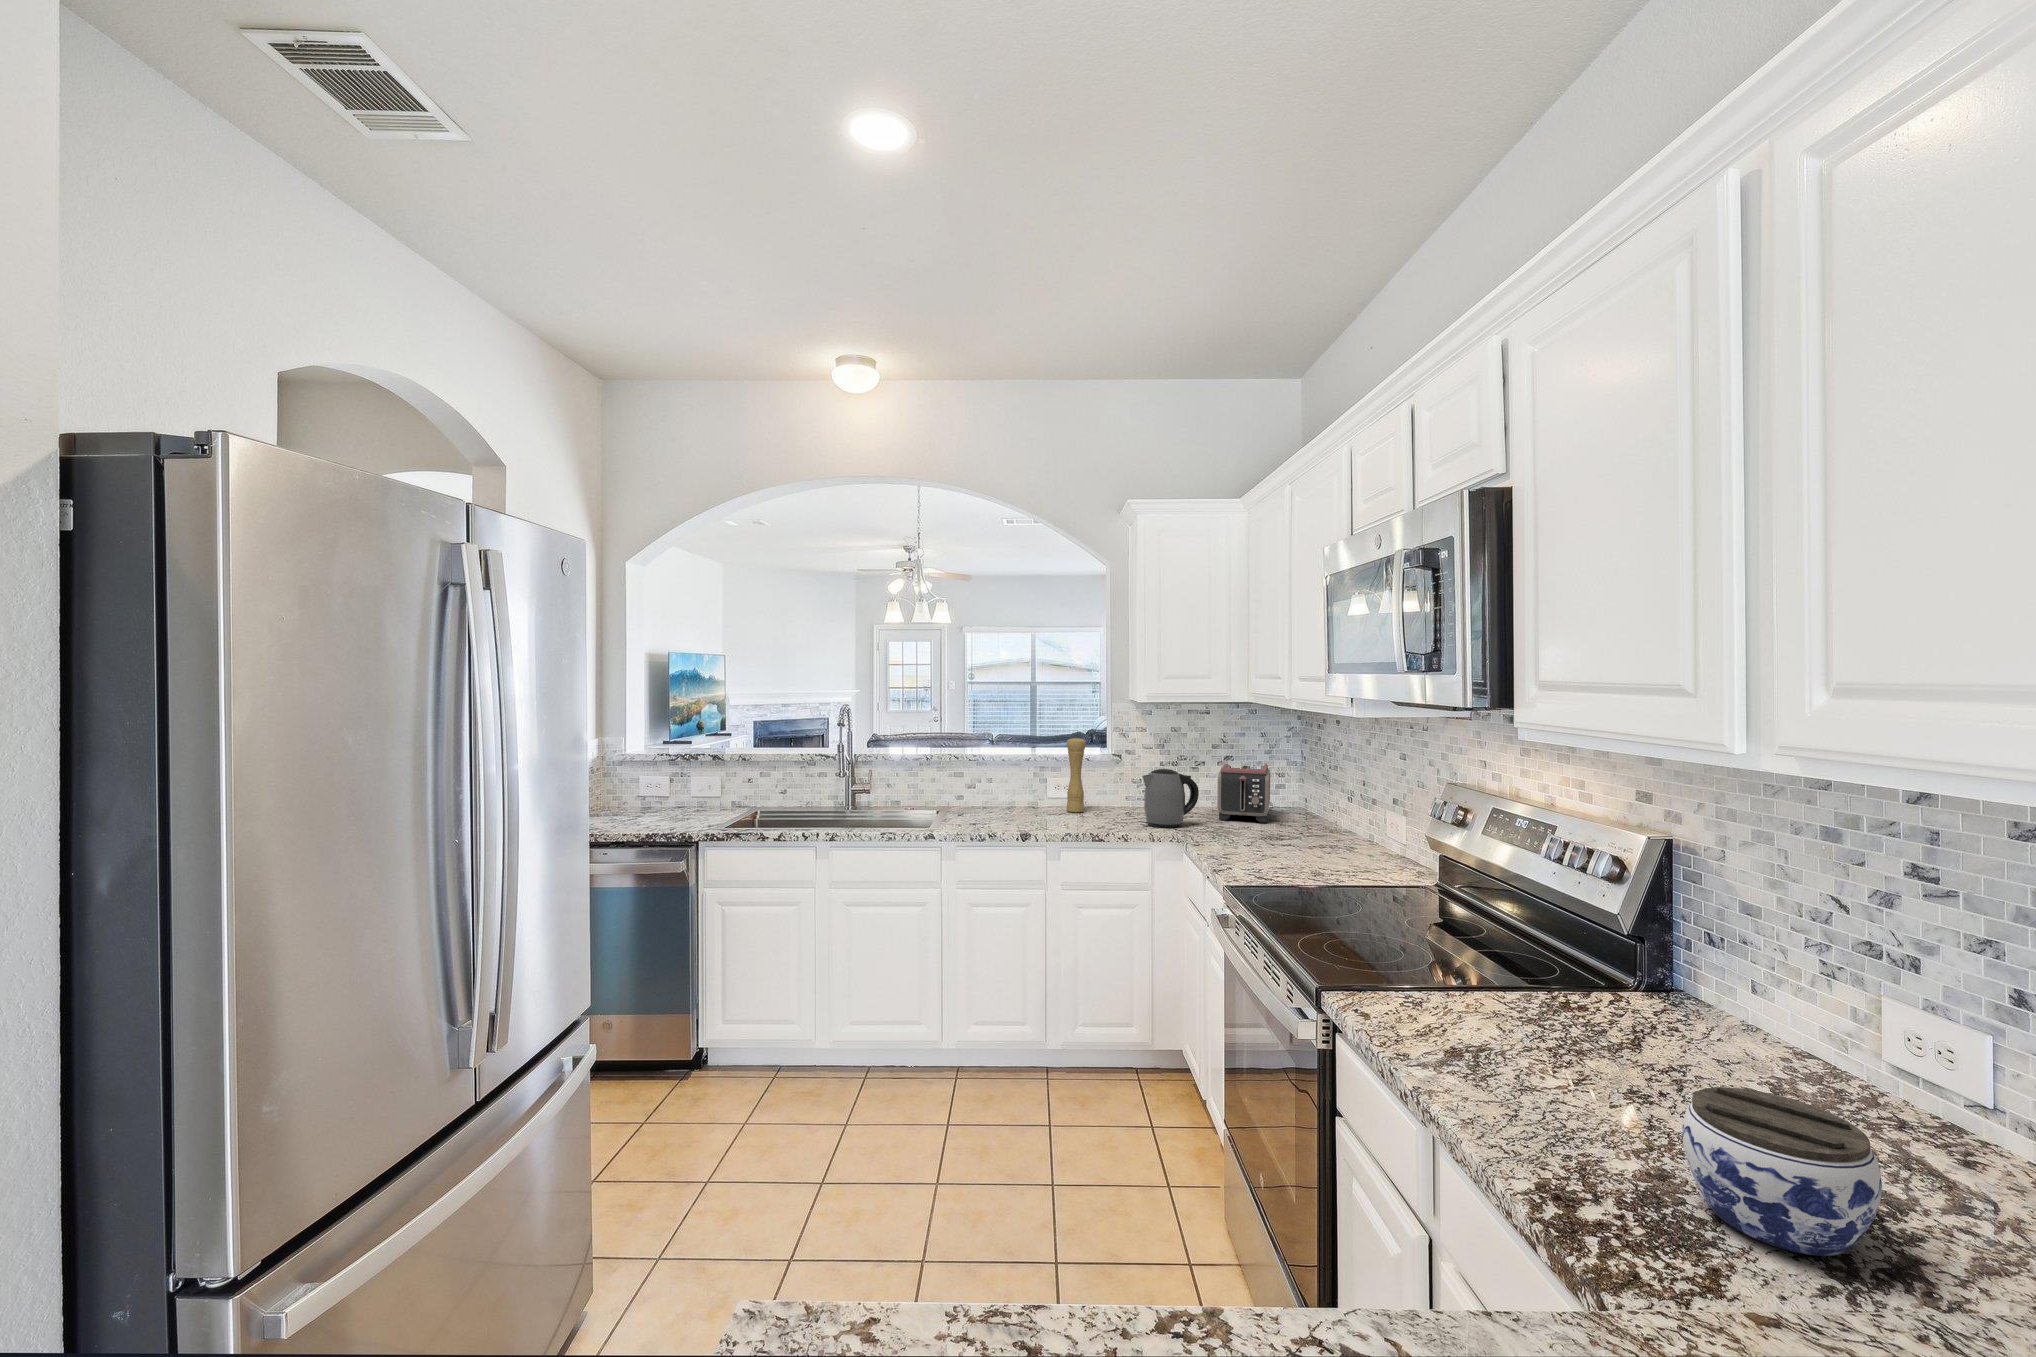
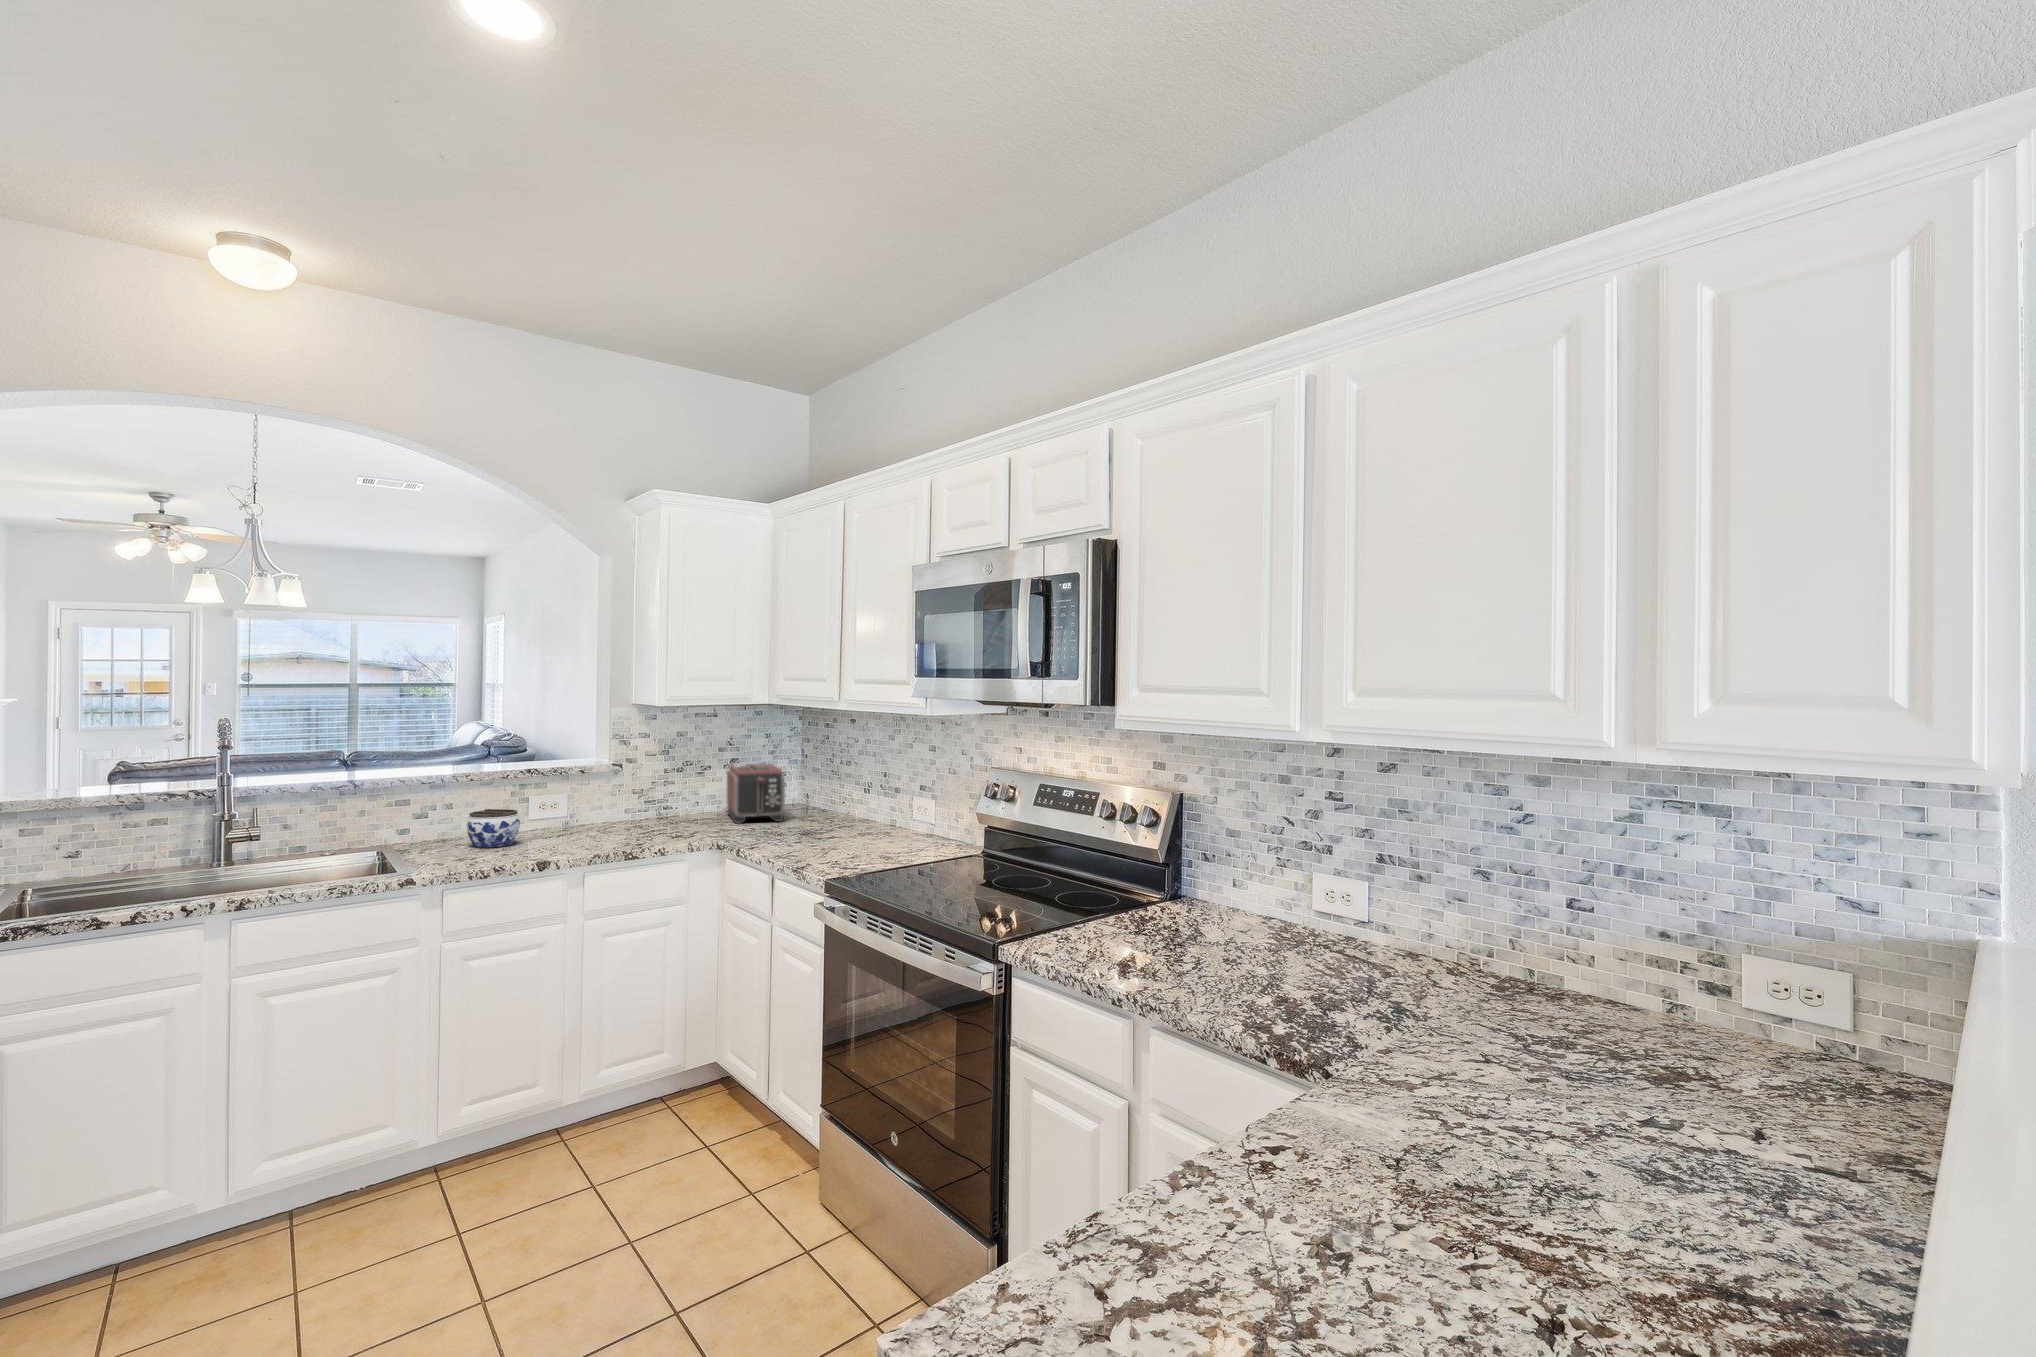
pepper mill: present [1067,737,1086,812] -> none [562,747,586,833]
kettle: present [1142,769,1199,828] -> none [667,775,724,837]
jar: present [1682,1087,1882,1256] -> present [467,809,520,848]

